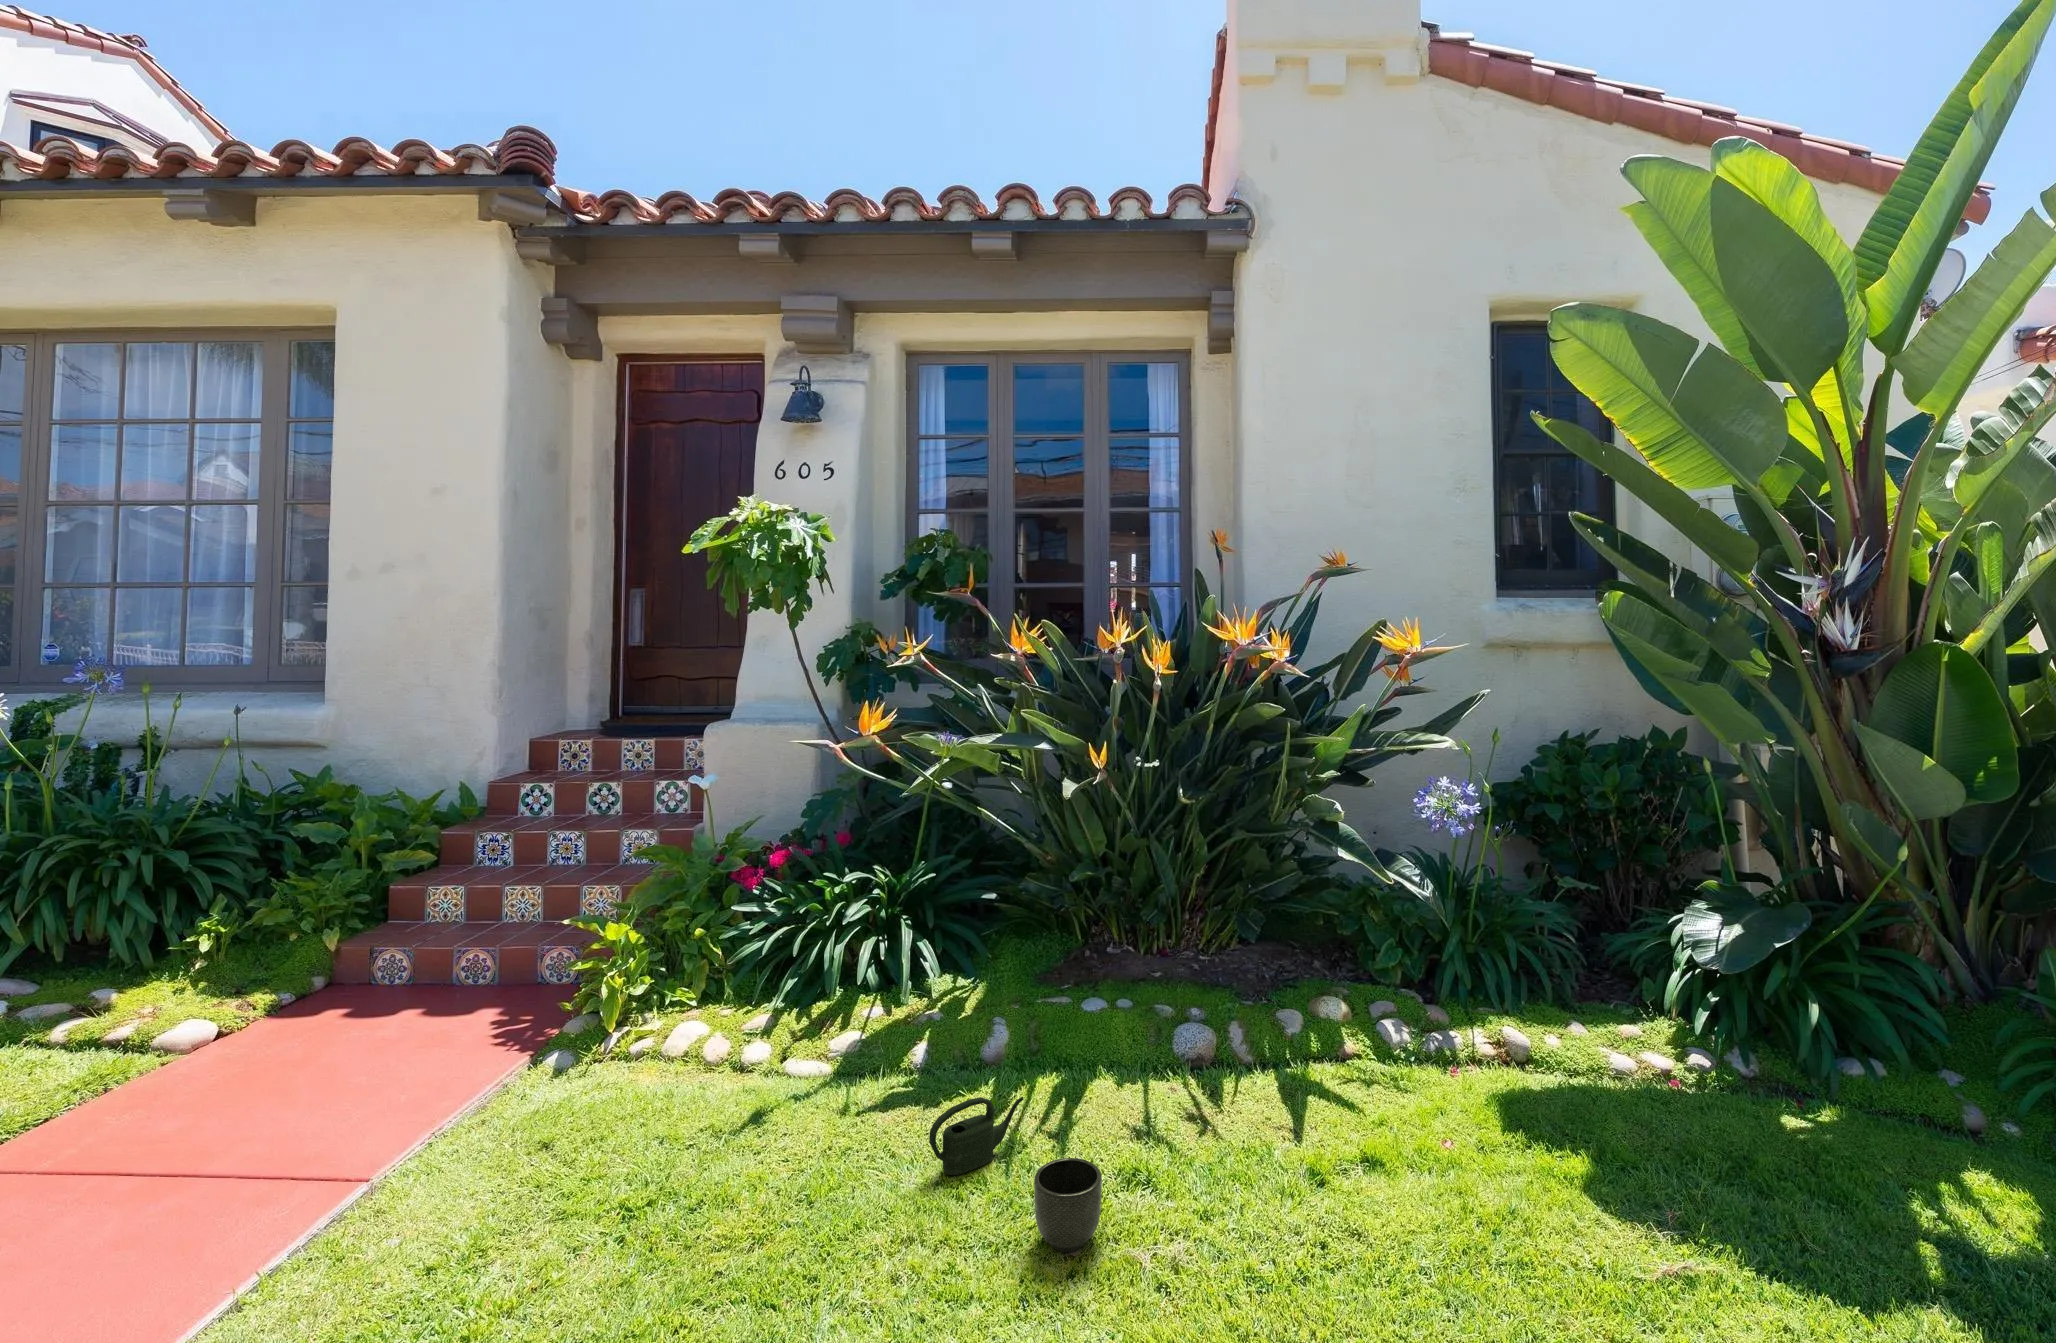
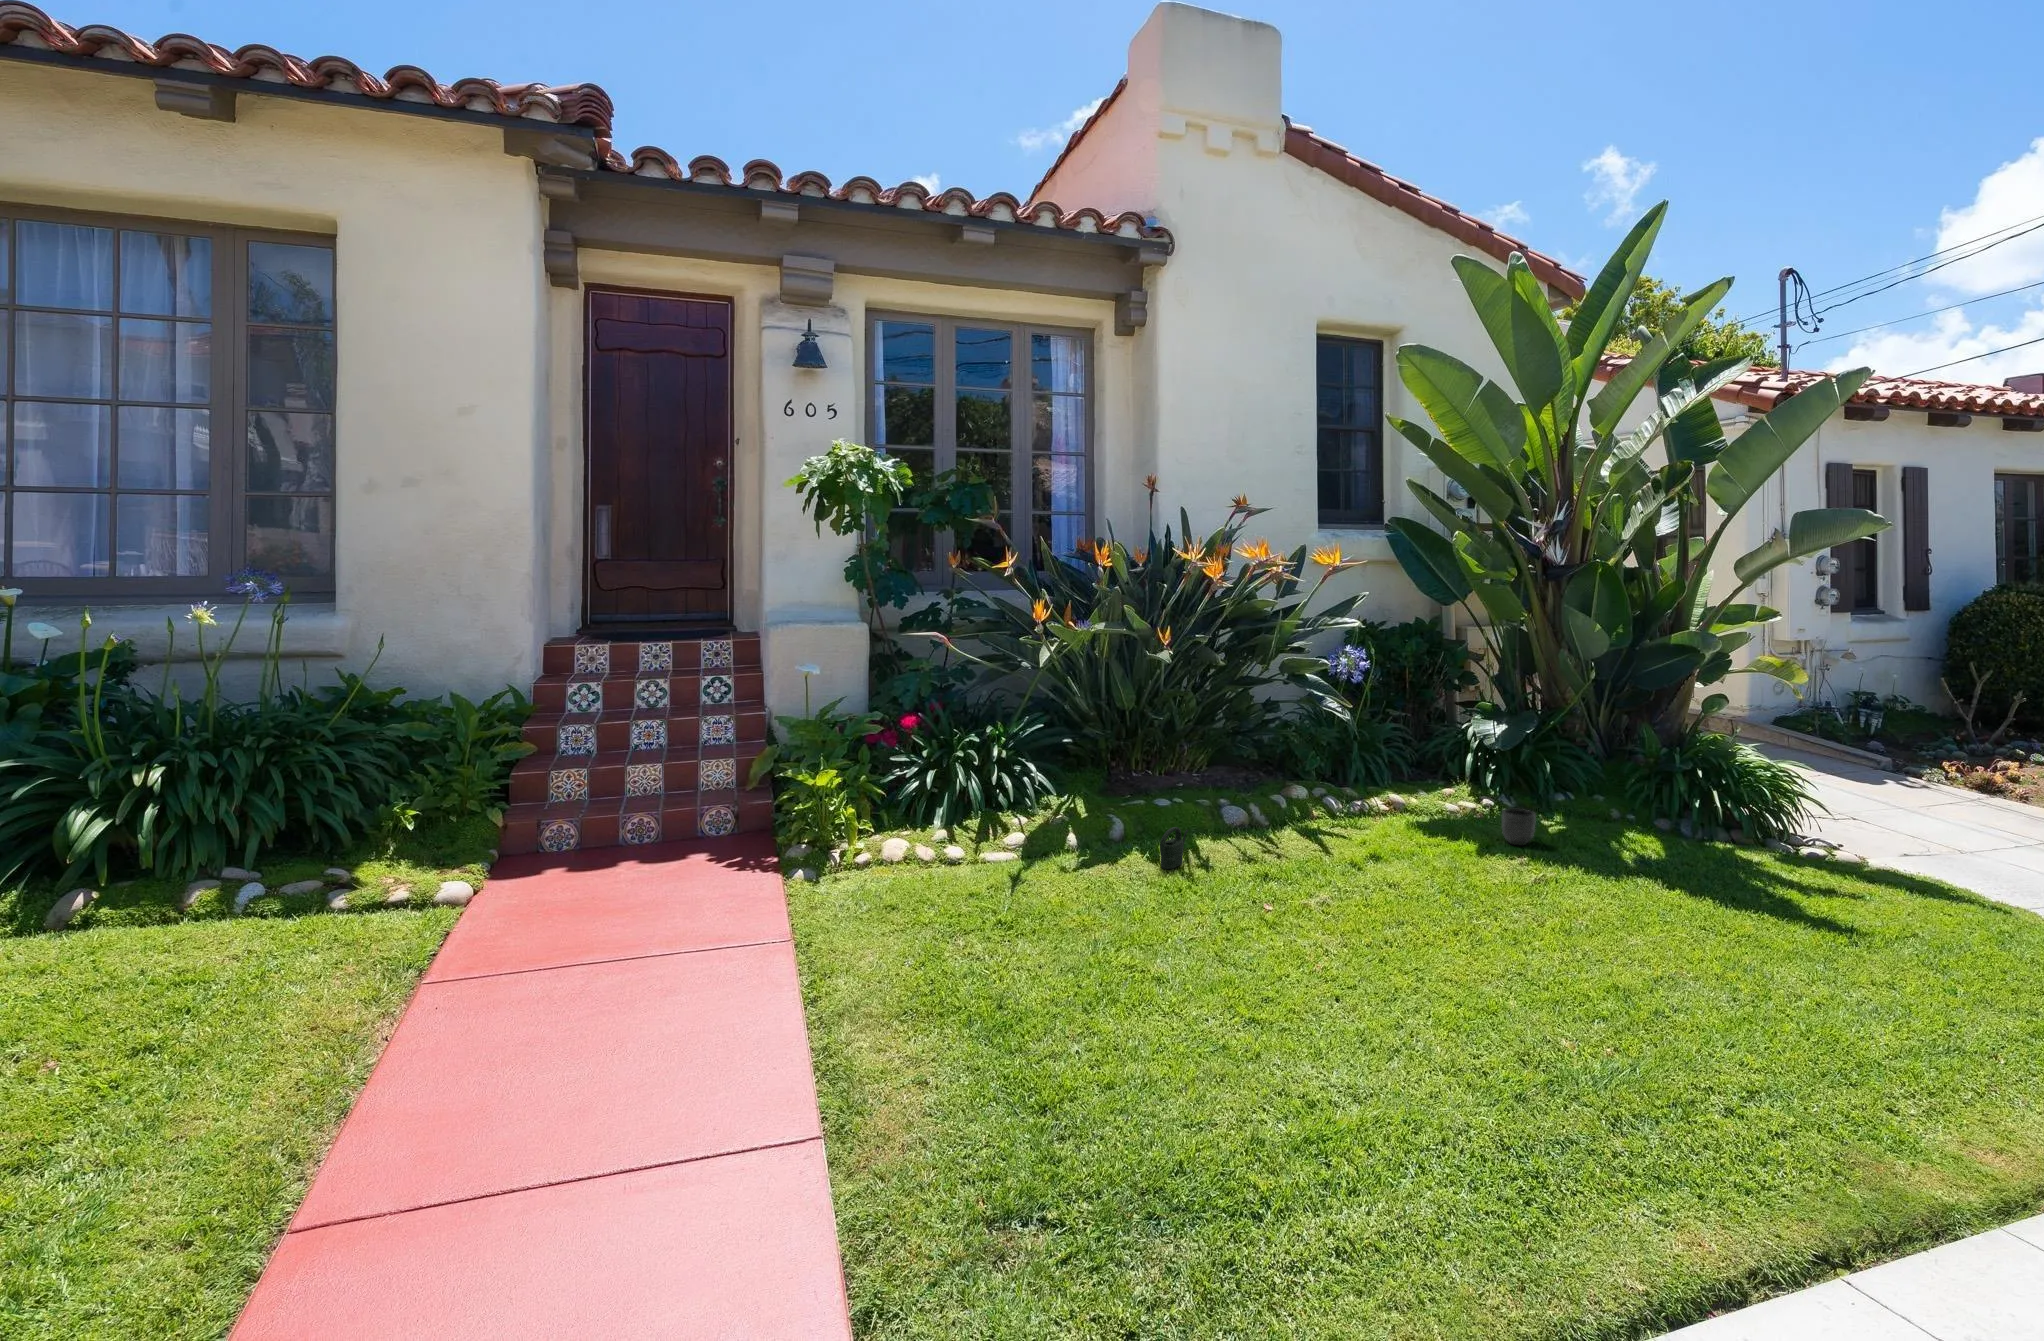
planter: present [1034,1158,1102,1252] -> present [1502,809,1536,845]

